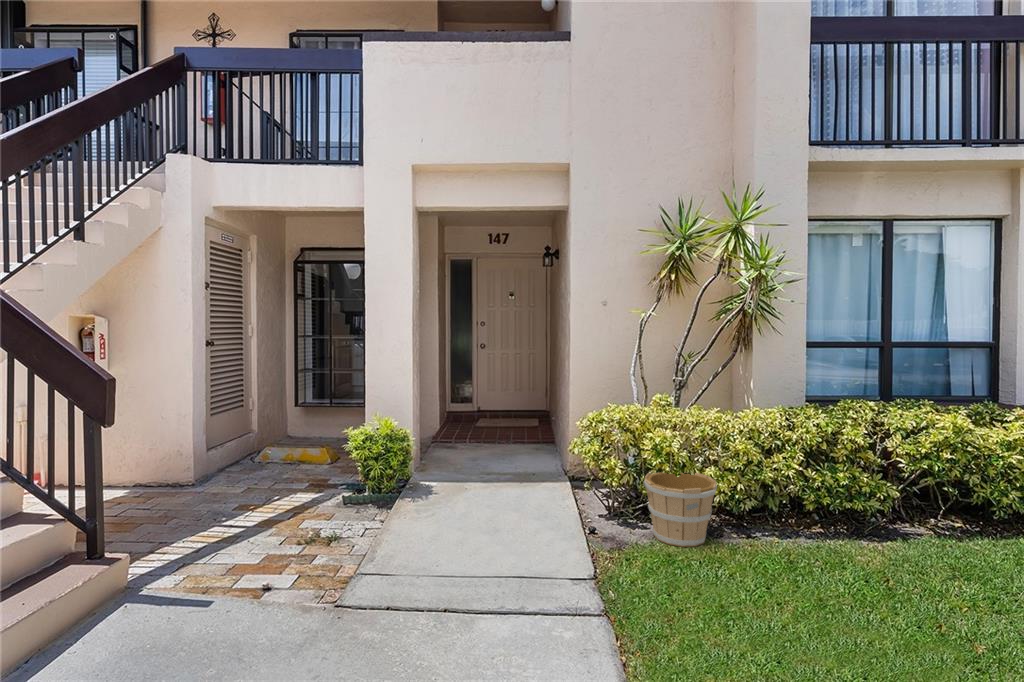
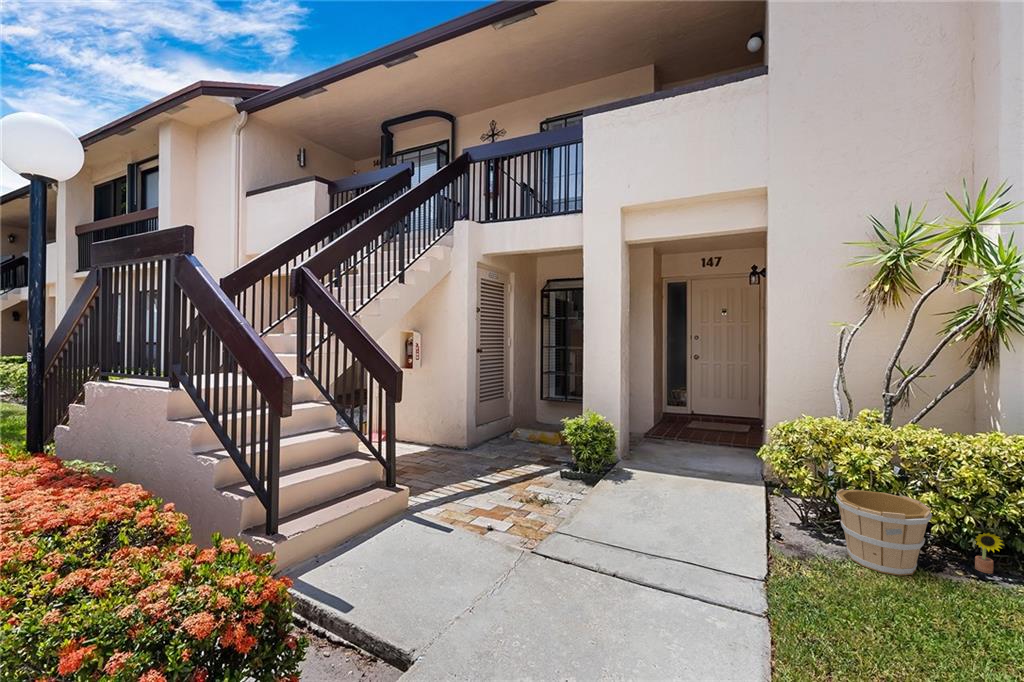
decorative plant: none [743,495,763,530] -> present [975,533,1004,574]

